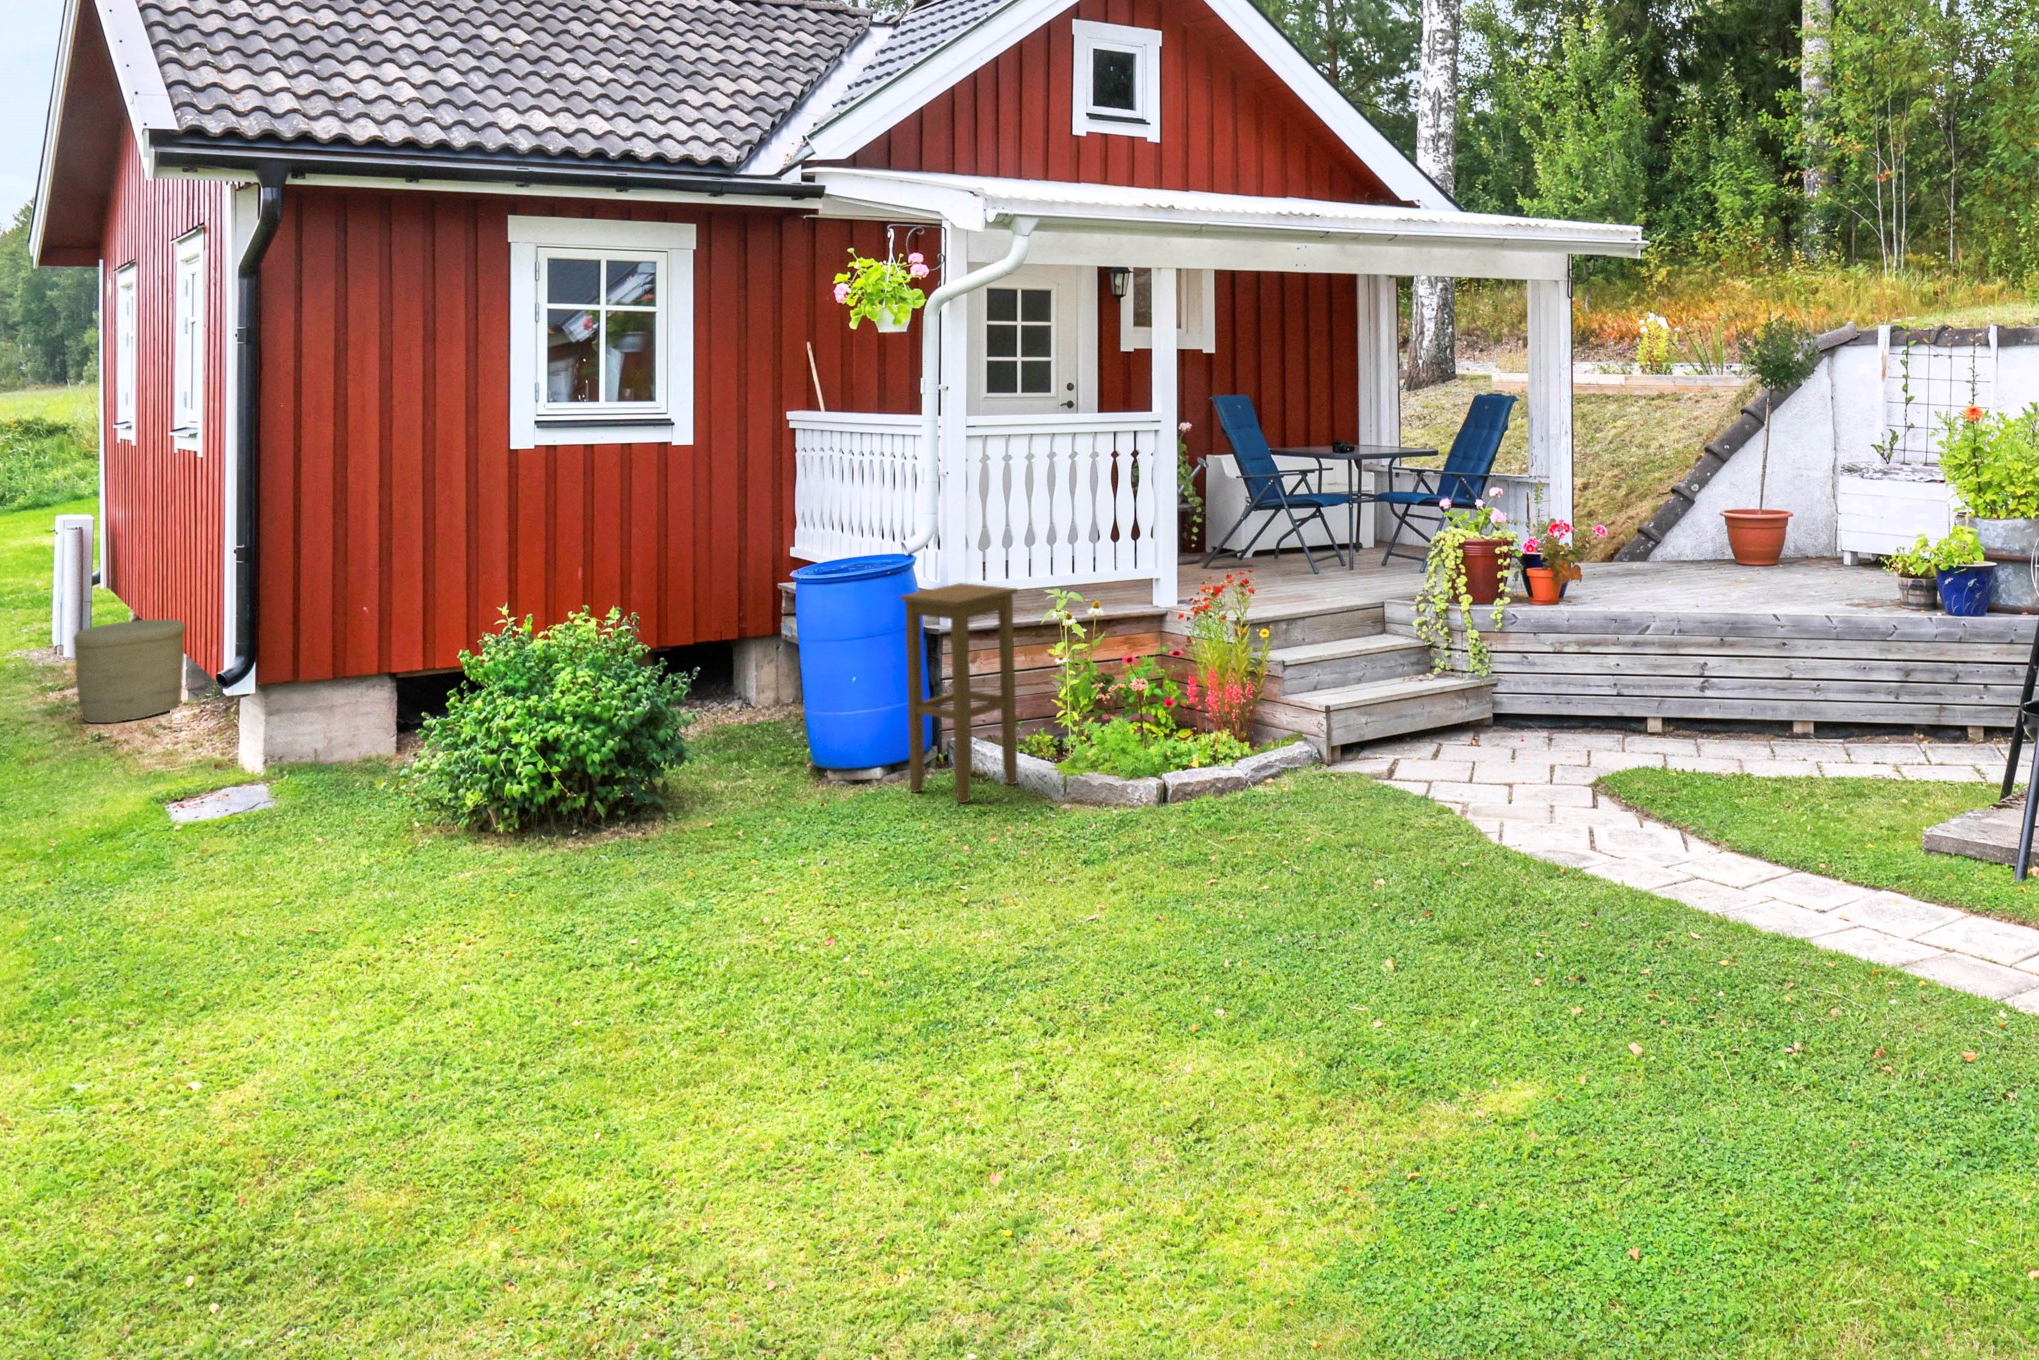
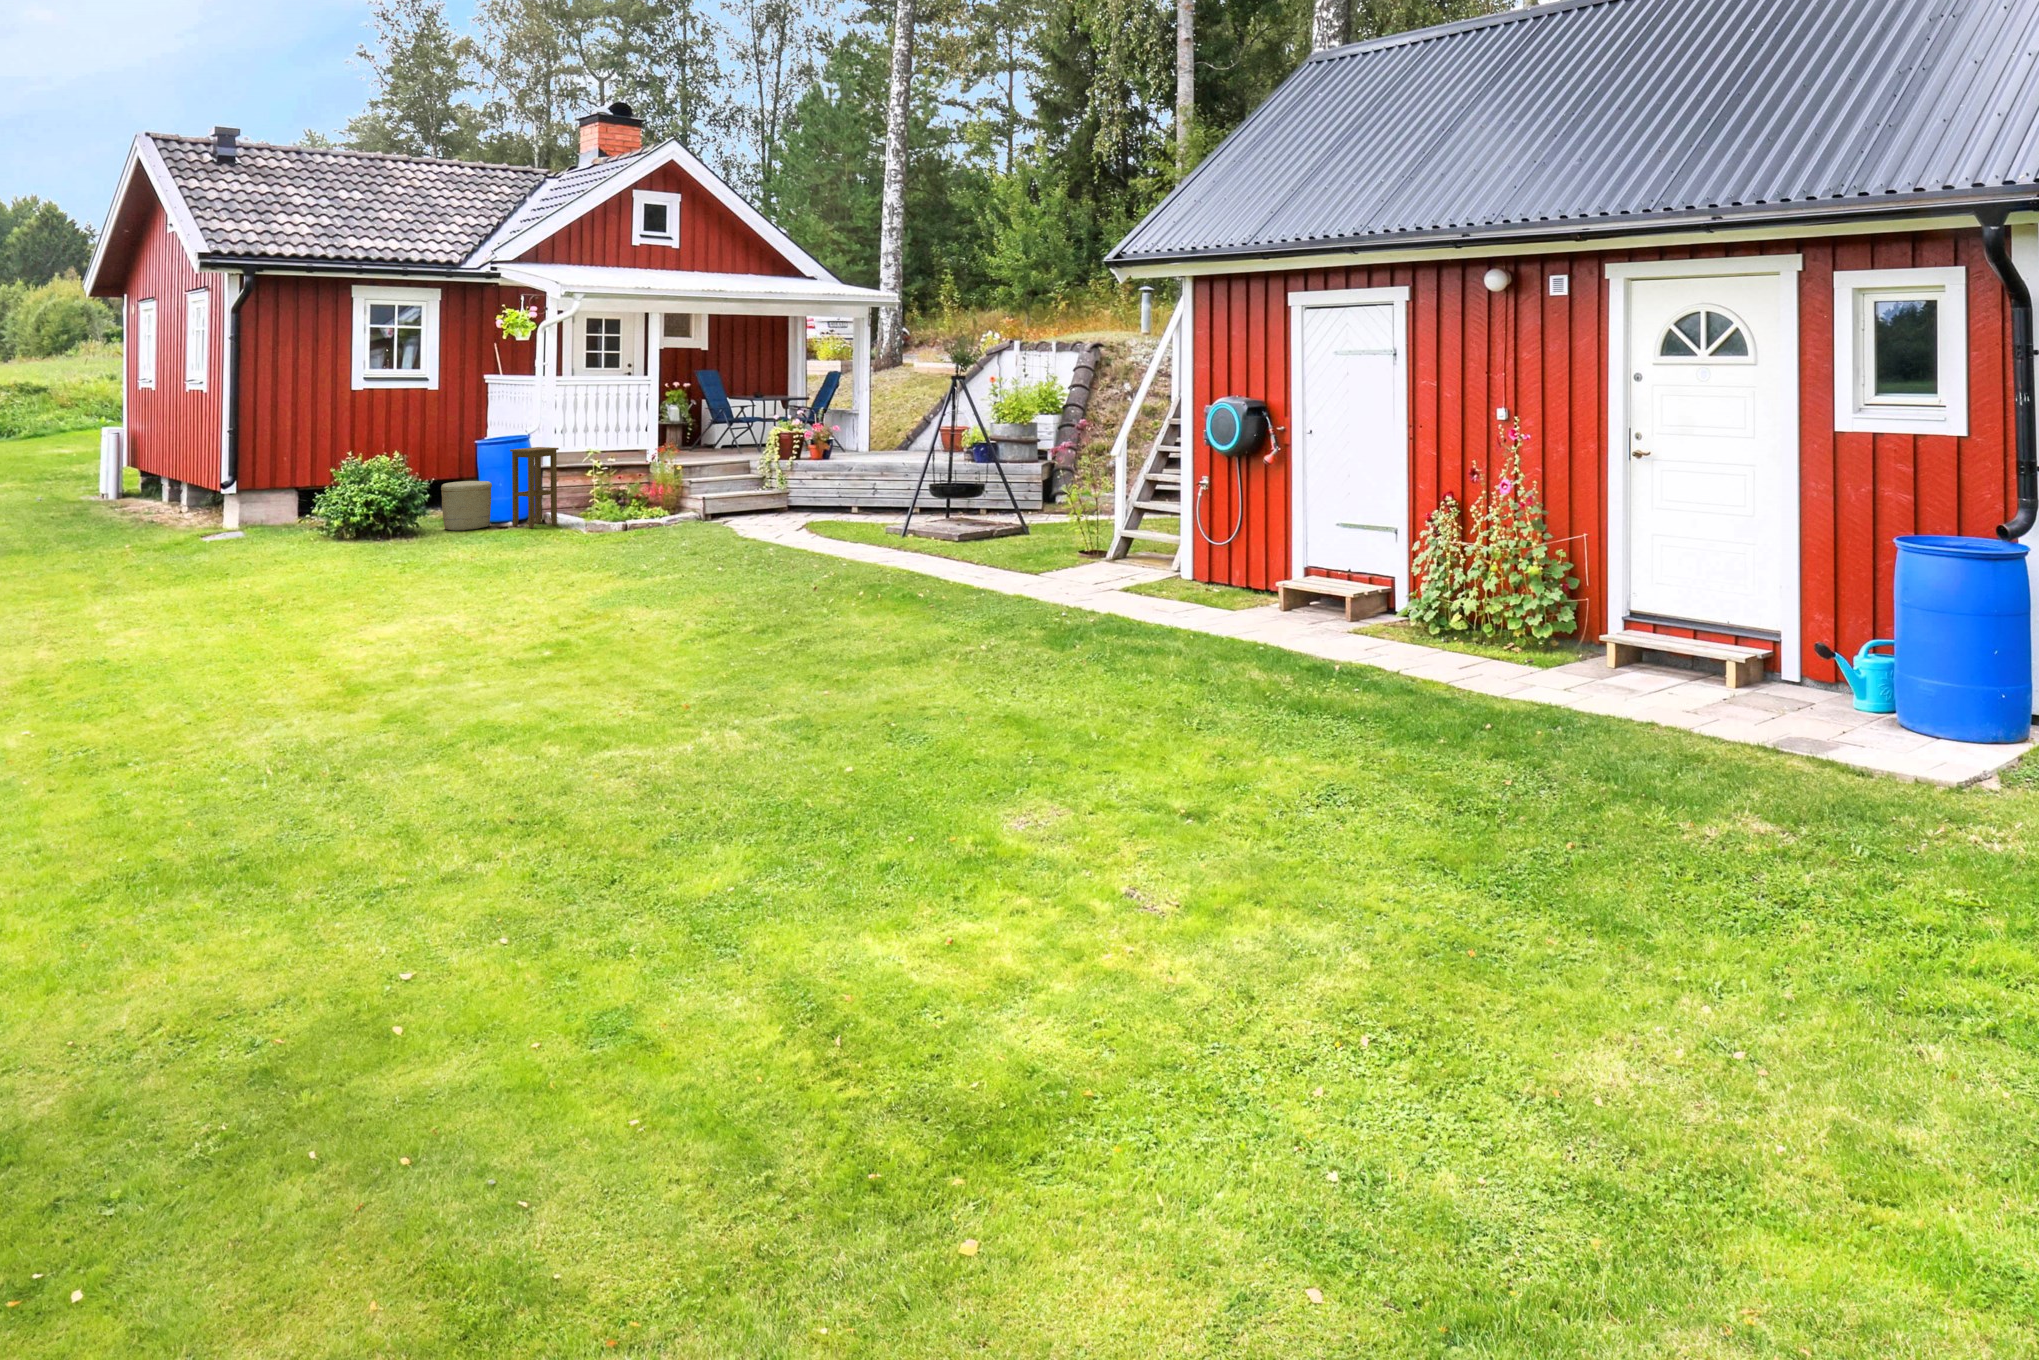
woven basket: present [74,619,185,723] -> present [441,481,492,531]

